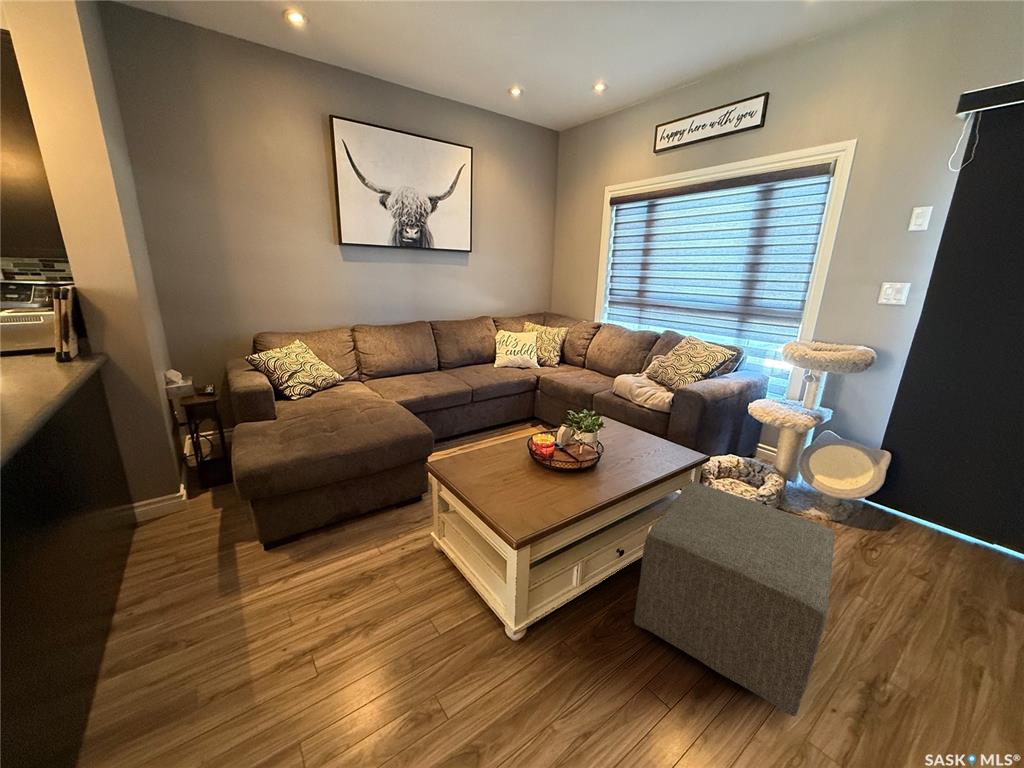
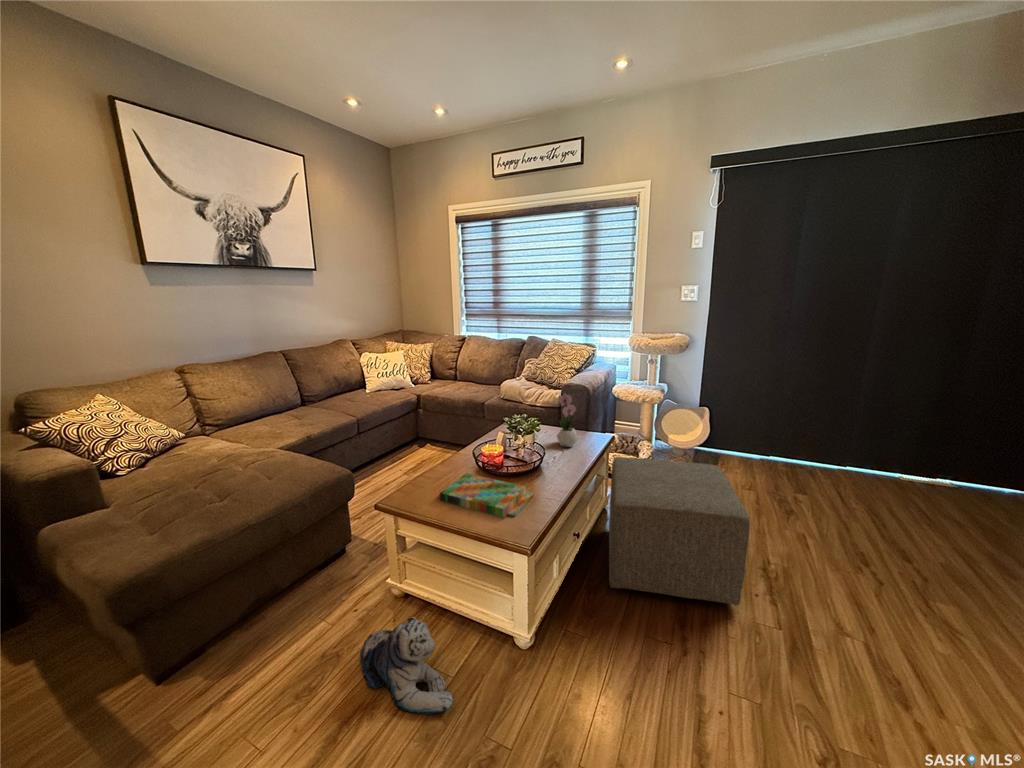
flower arrangement: none [633,386,664,458] -> present [557,384,578,447]
board game: none [475,457,564,512] -> present [439,473,533,517]
plush toy: none [373,572,432,665] -> present [360,617,453,714]

